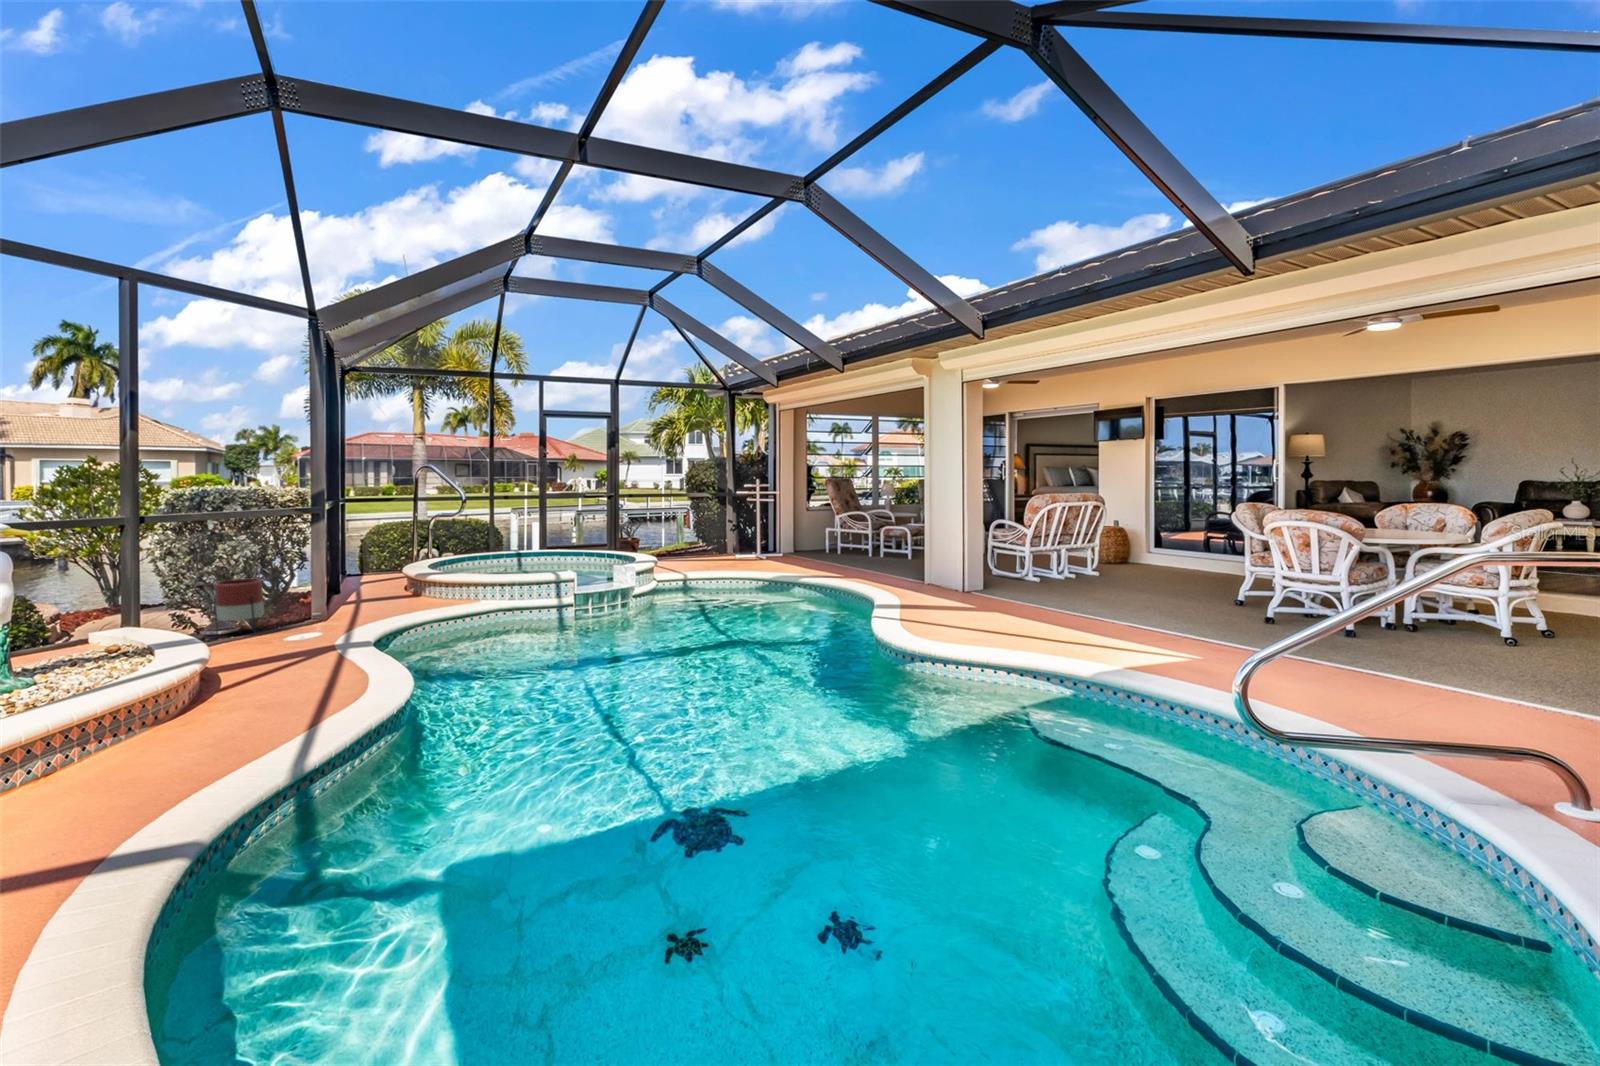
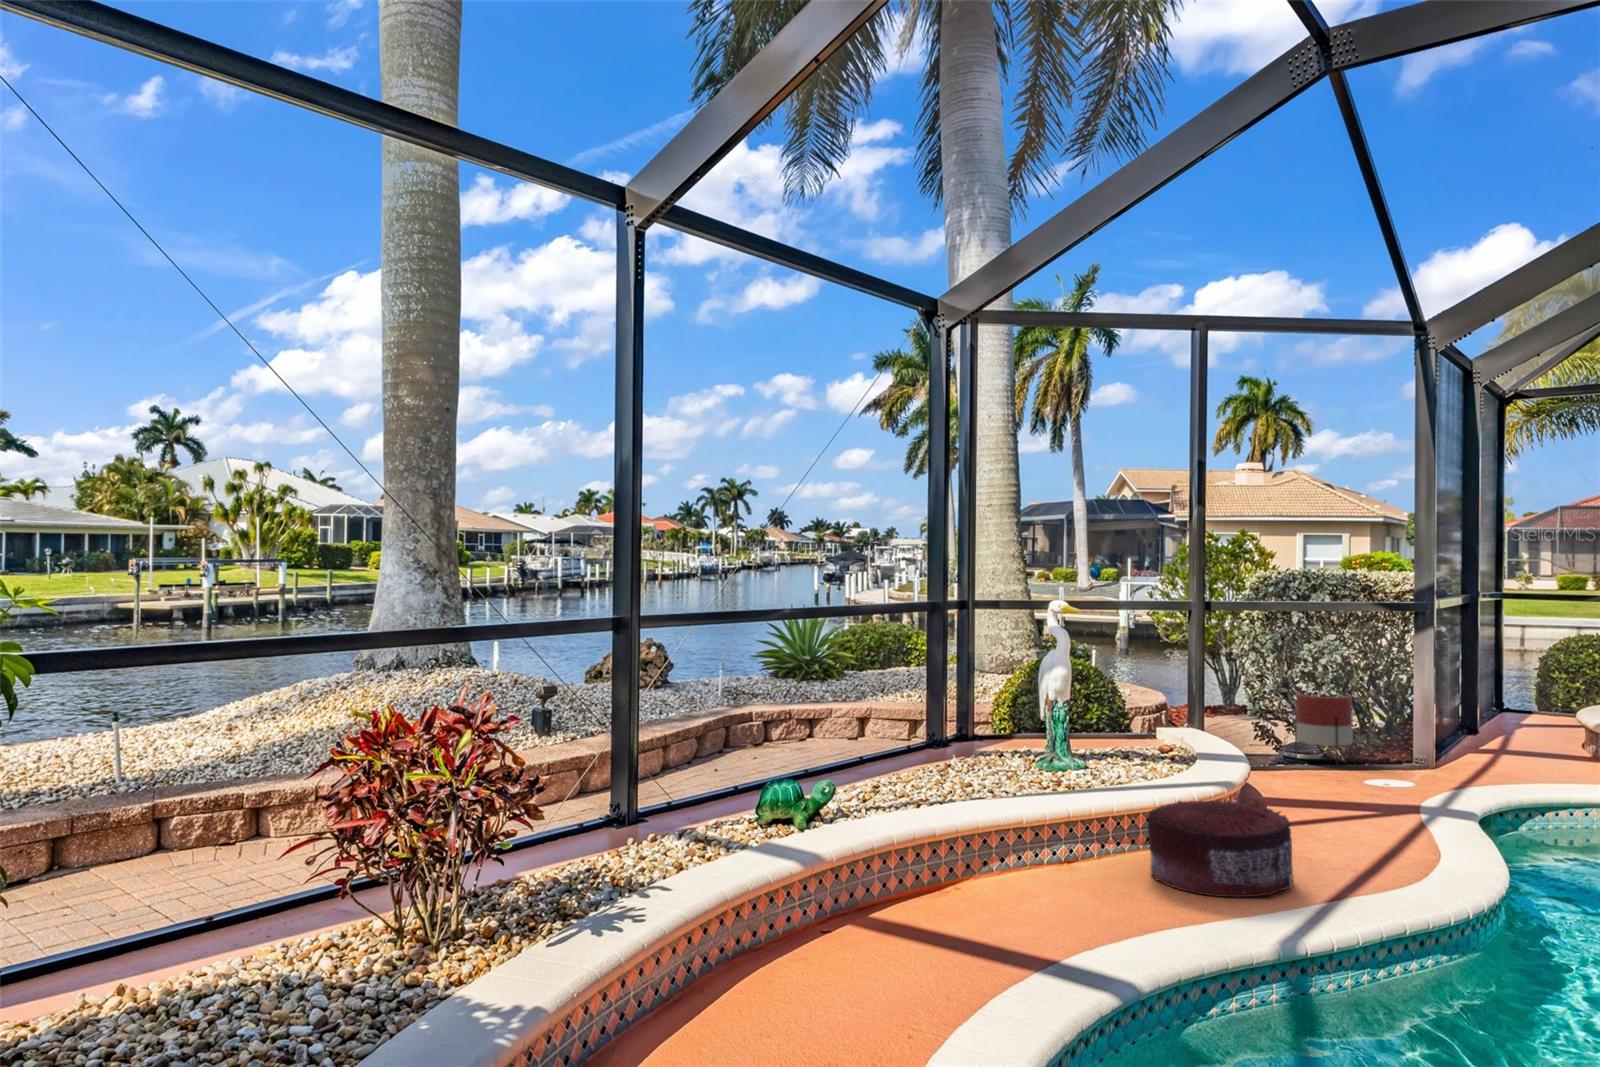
pouf: none [139,676,279,760] -> present [1147,800,1293,897]

